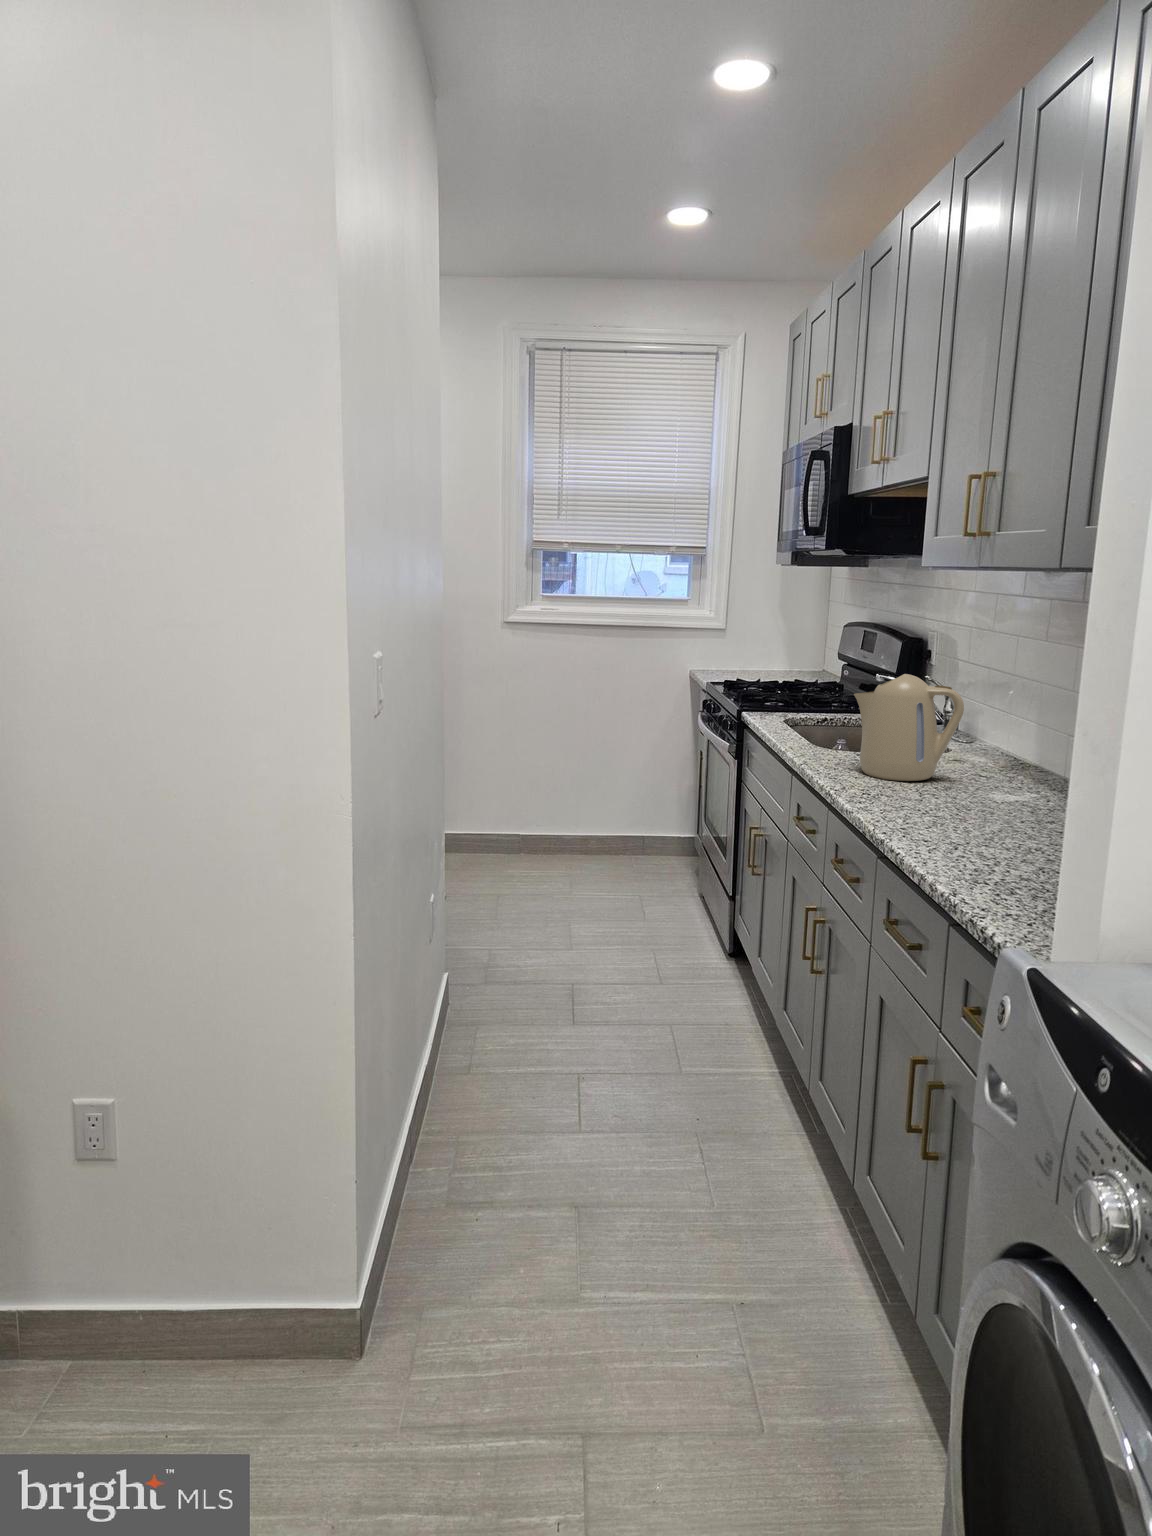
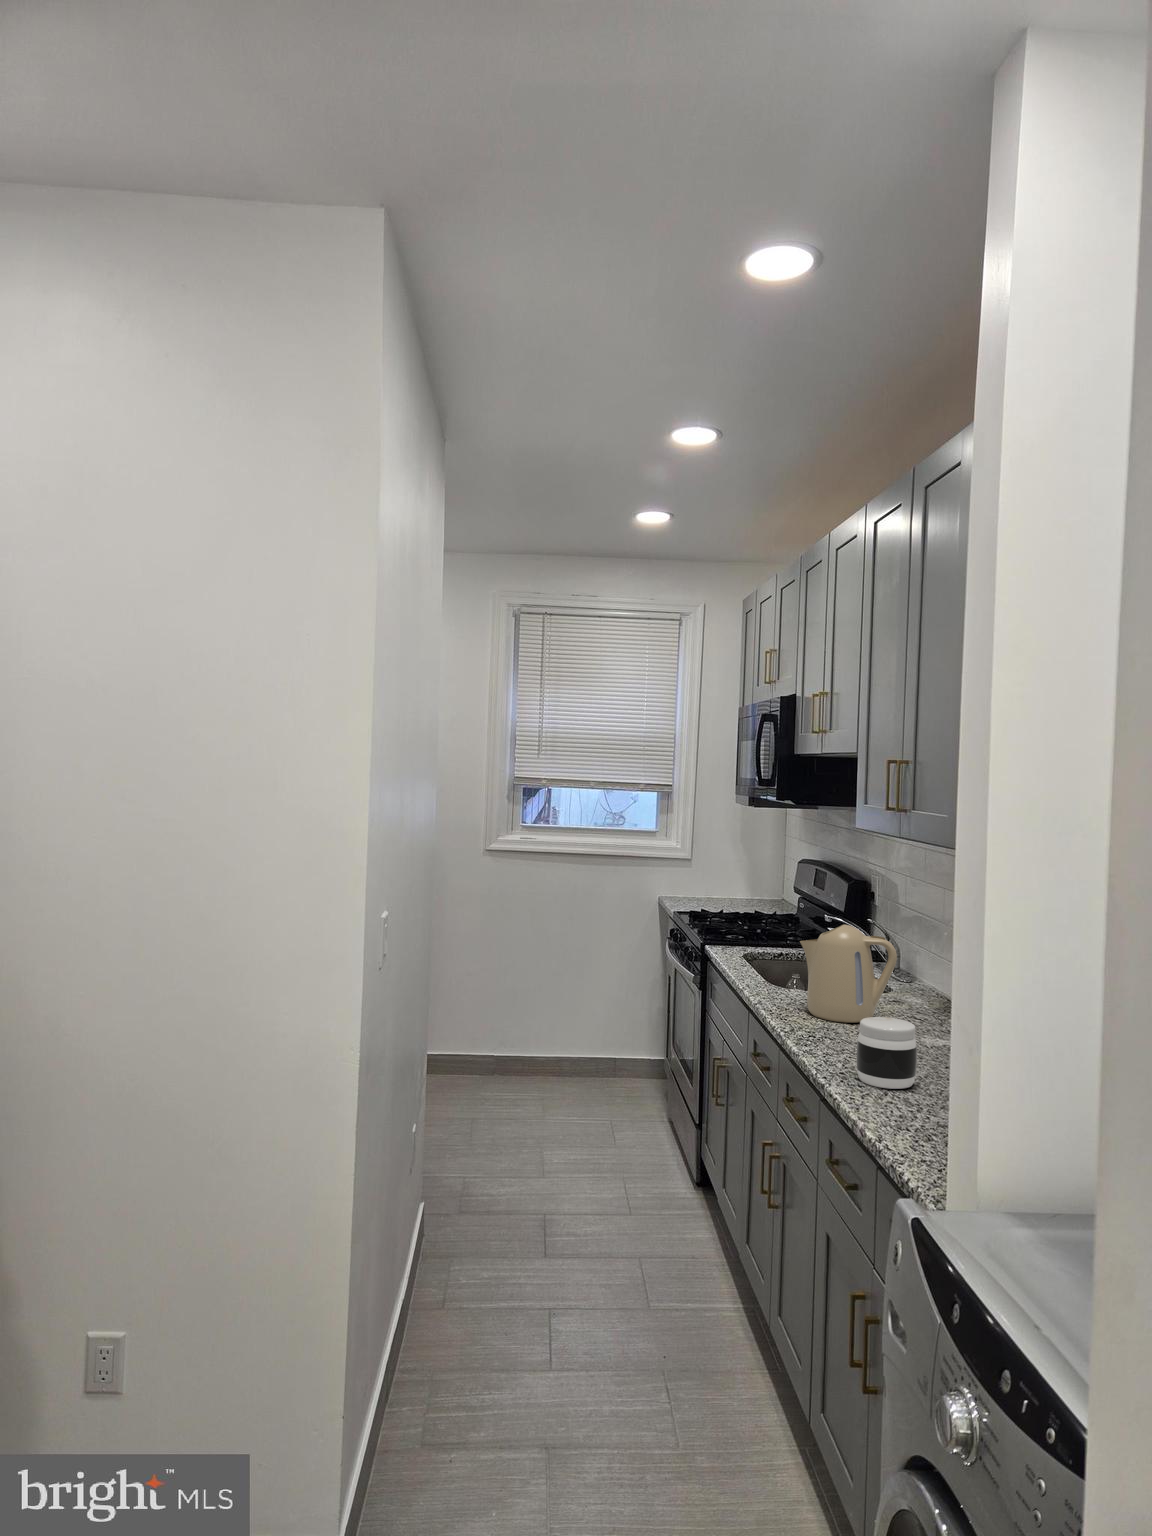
jar: none [922,766,993,843] -> present [856,1017,917,1089]

